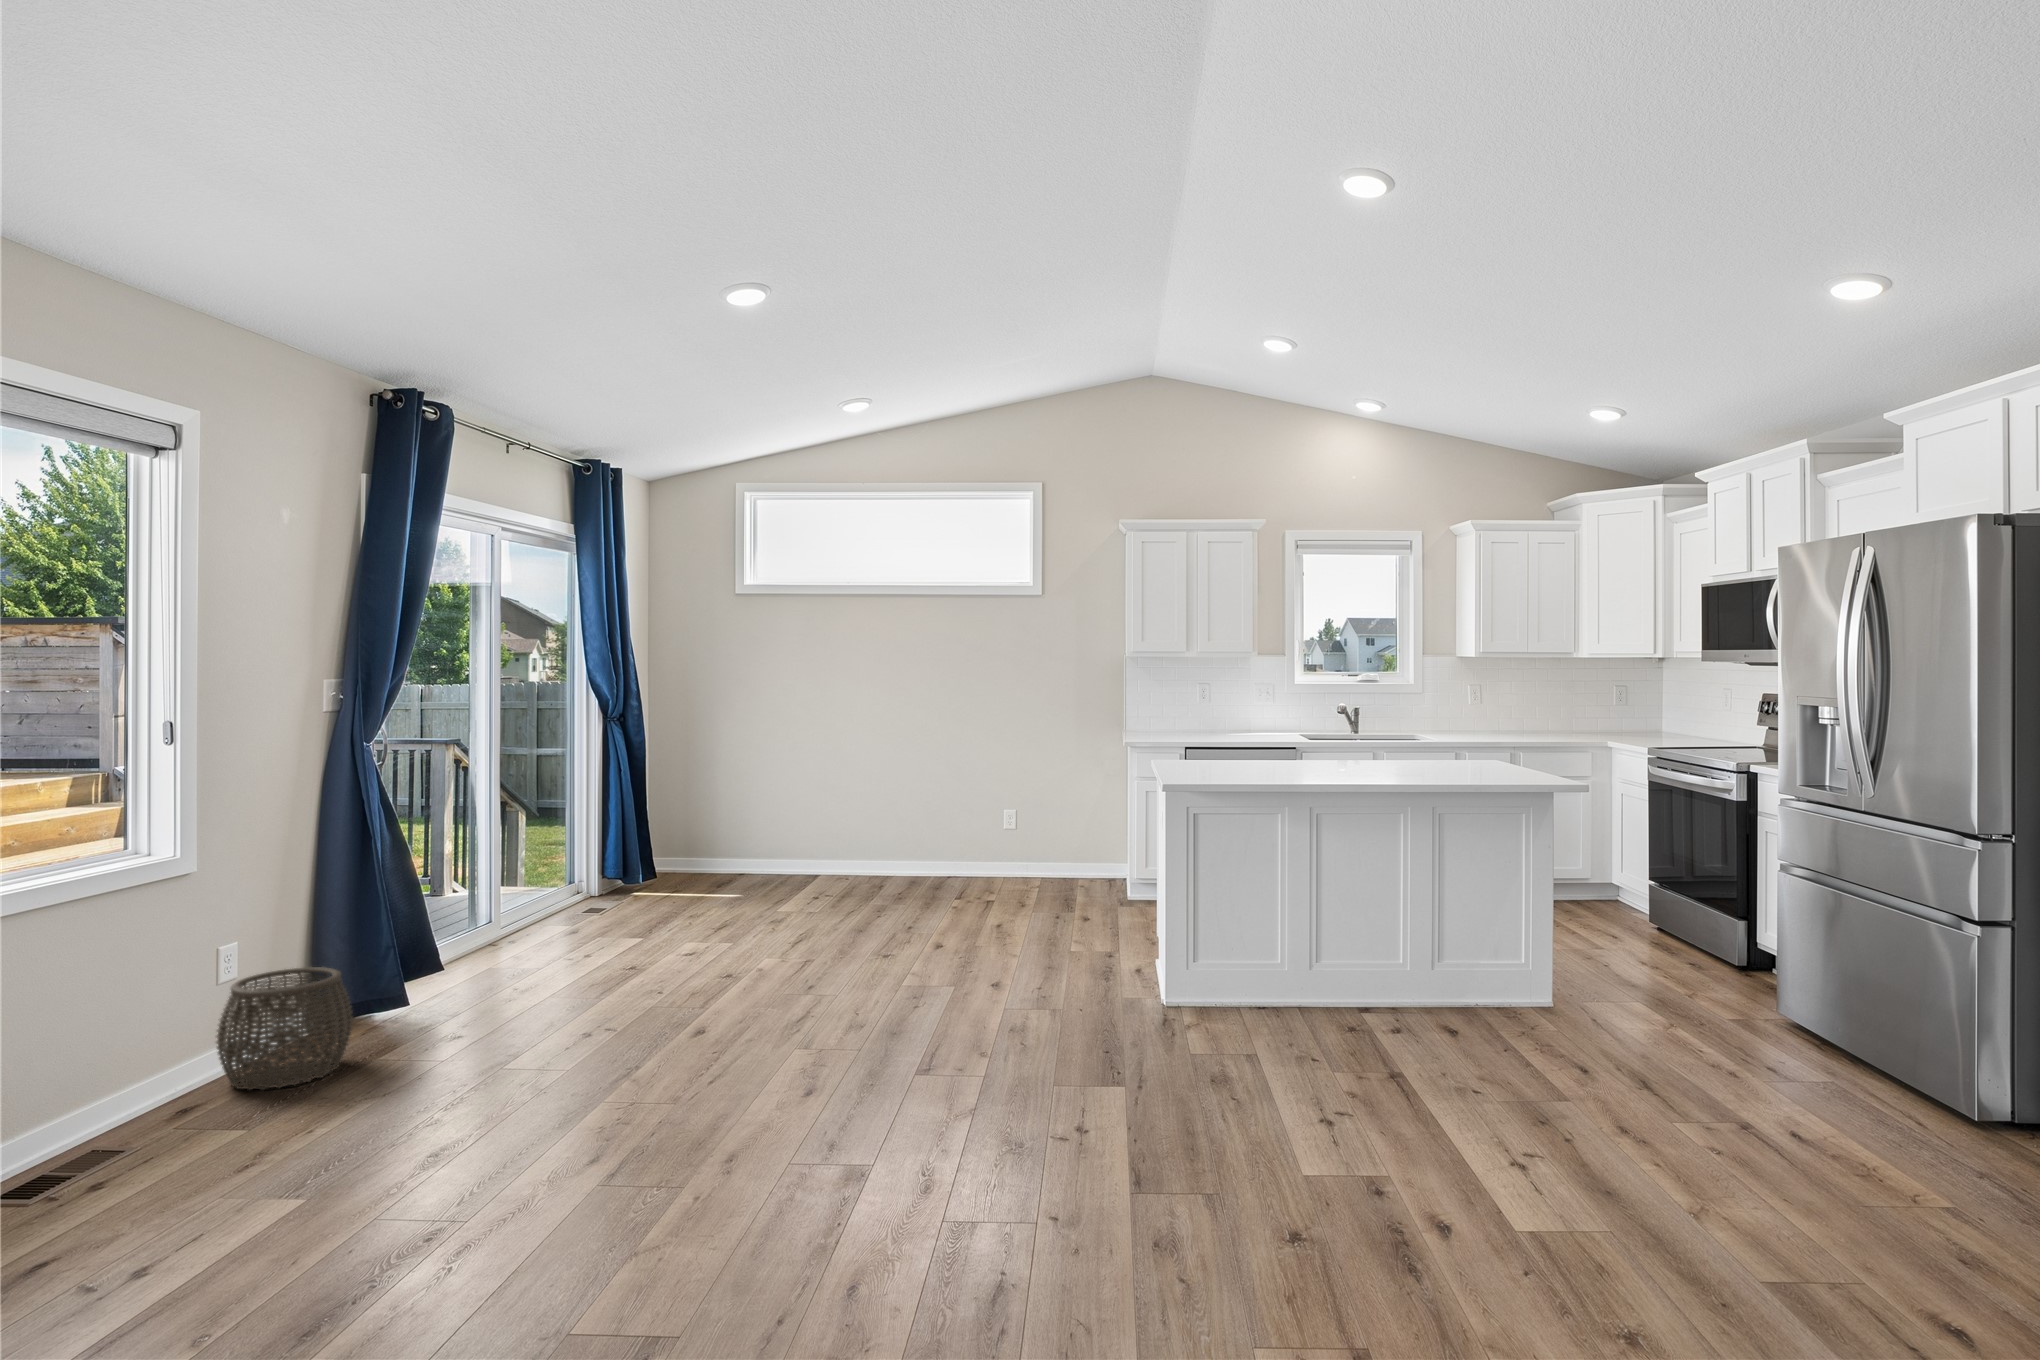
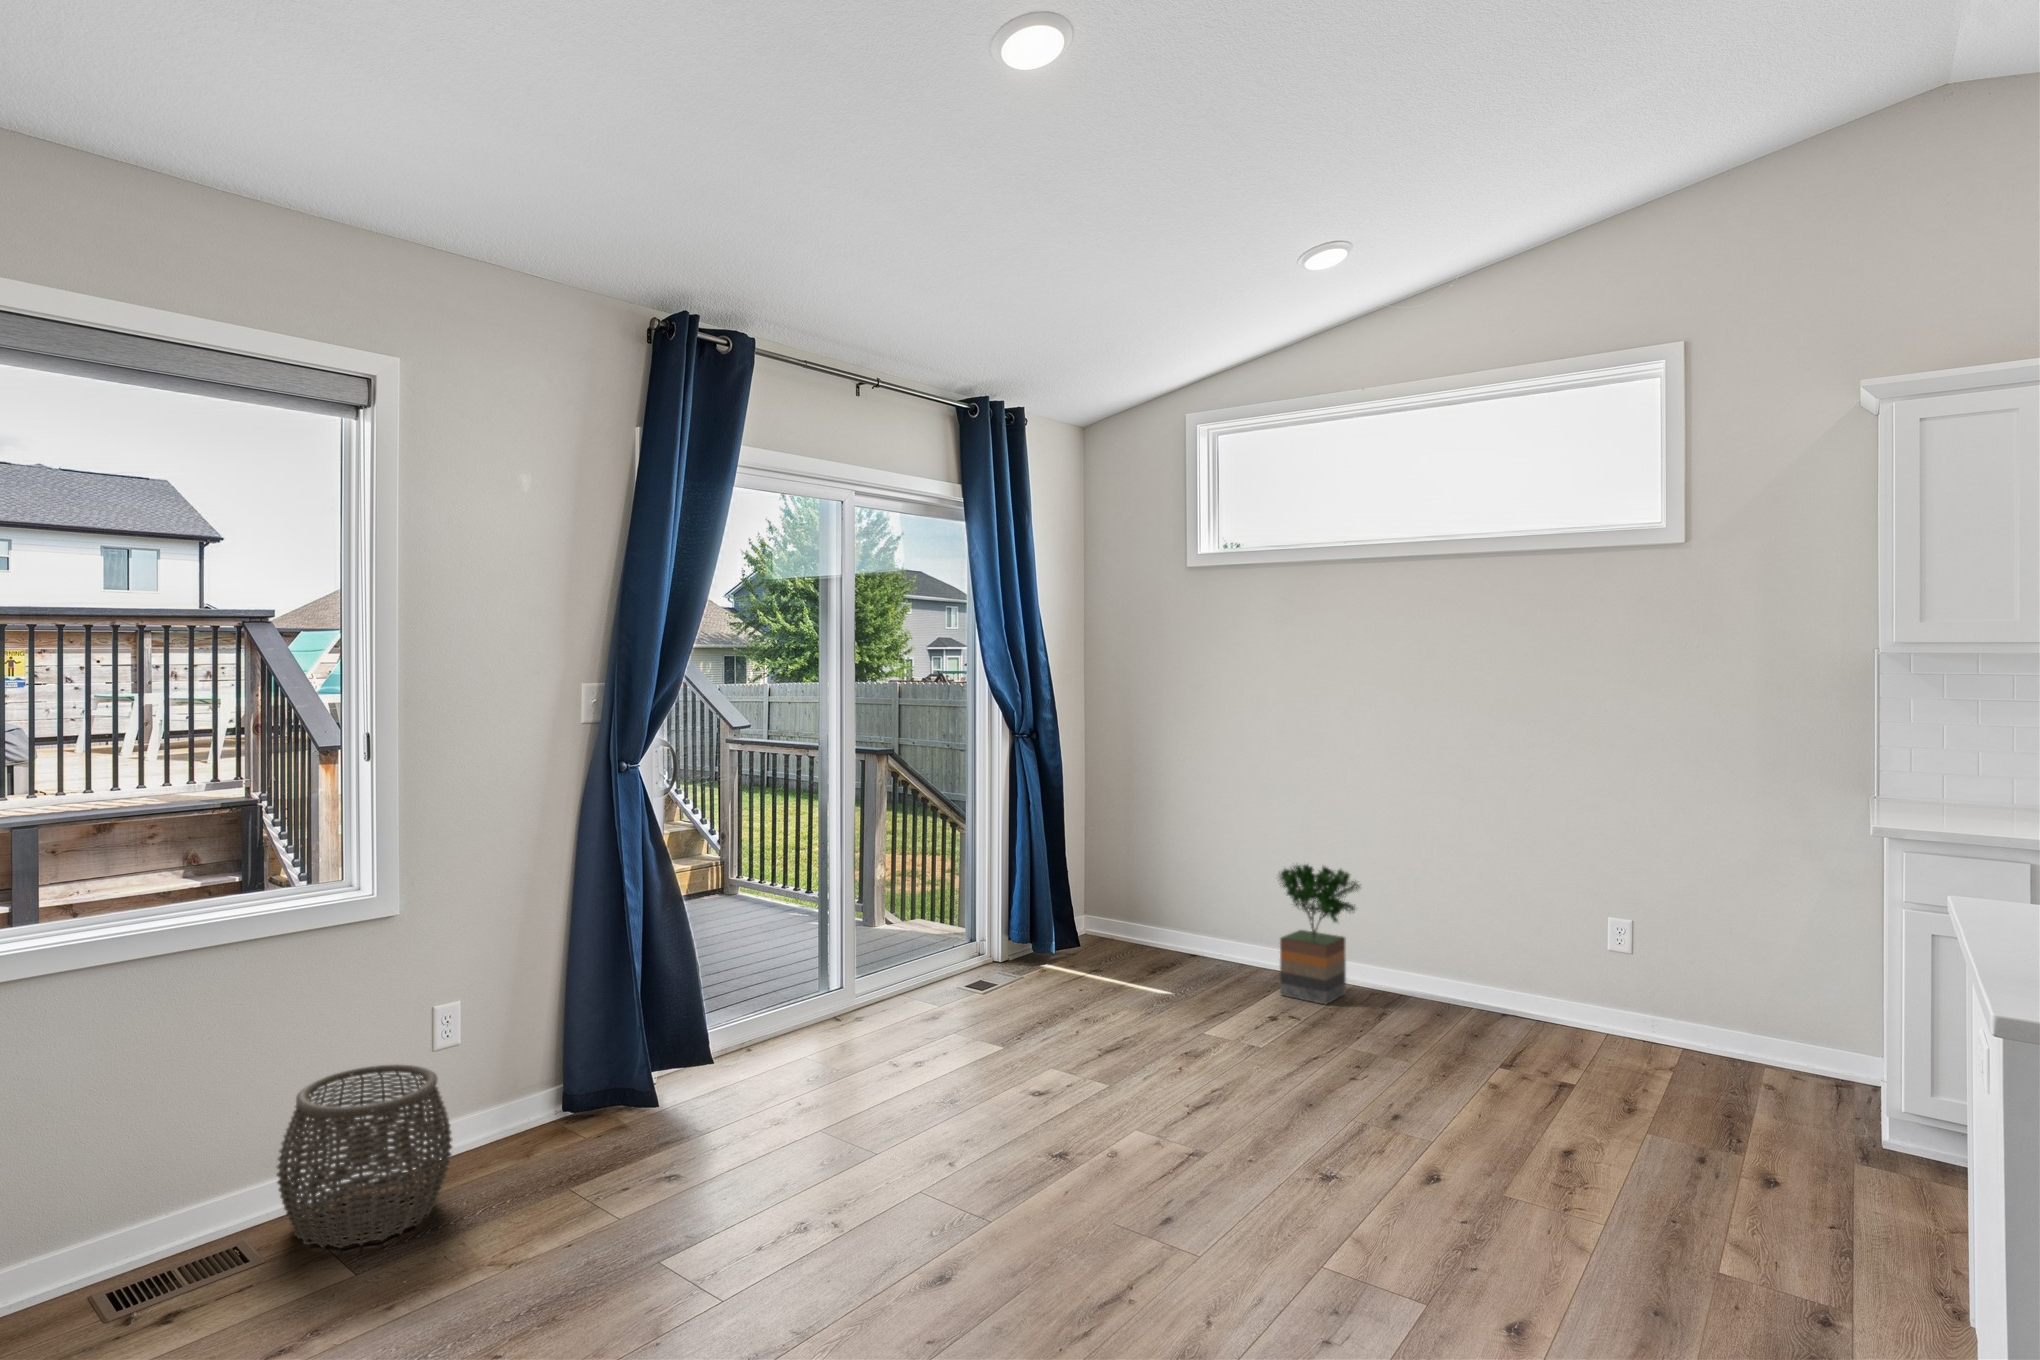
potted tree: none [806,797,864,888] -> present [1279,865,1360,1004]

